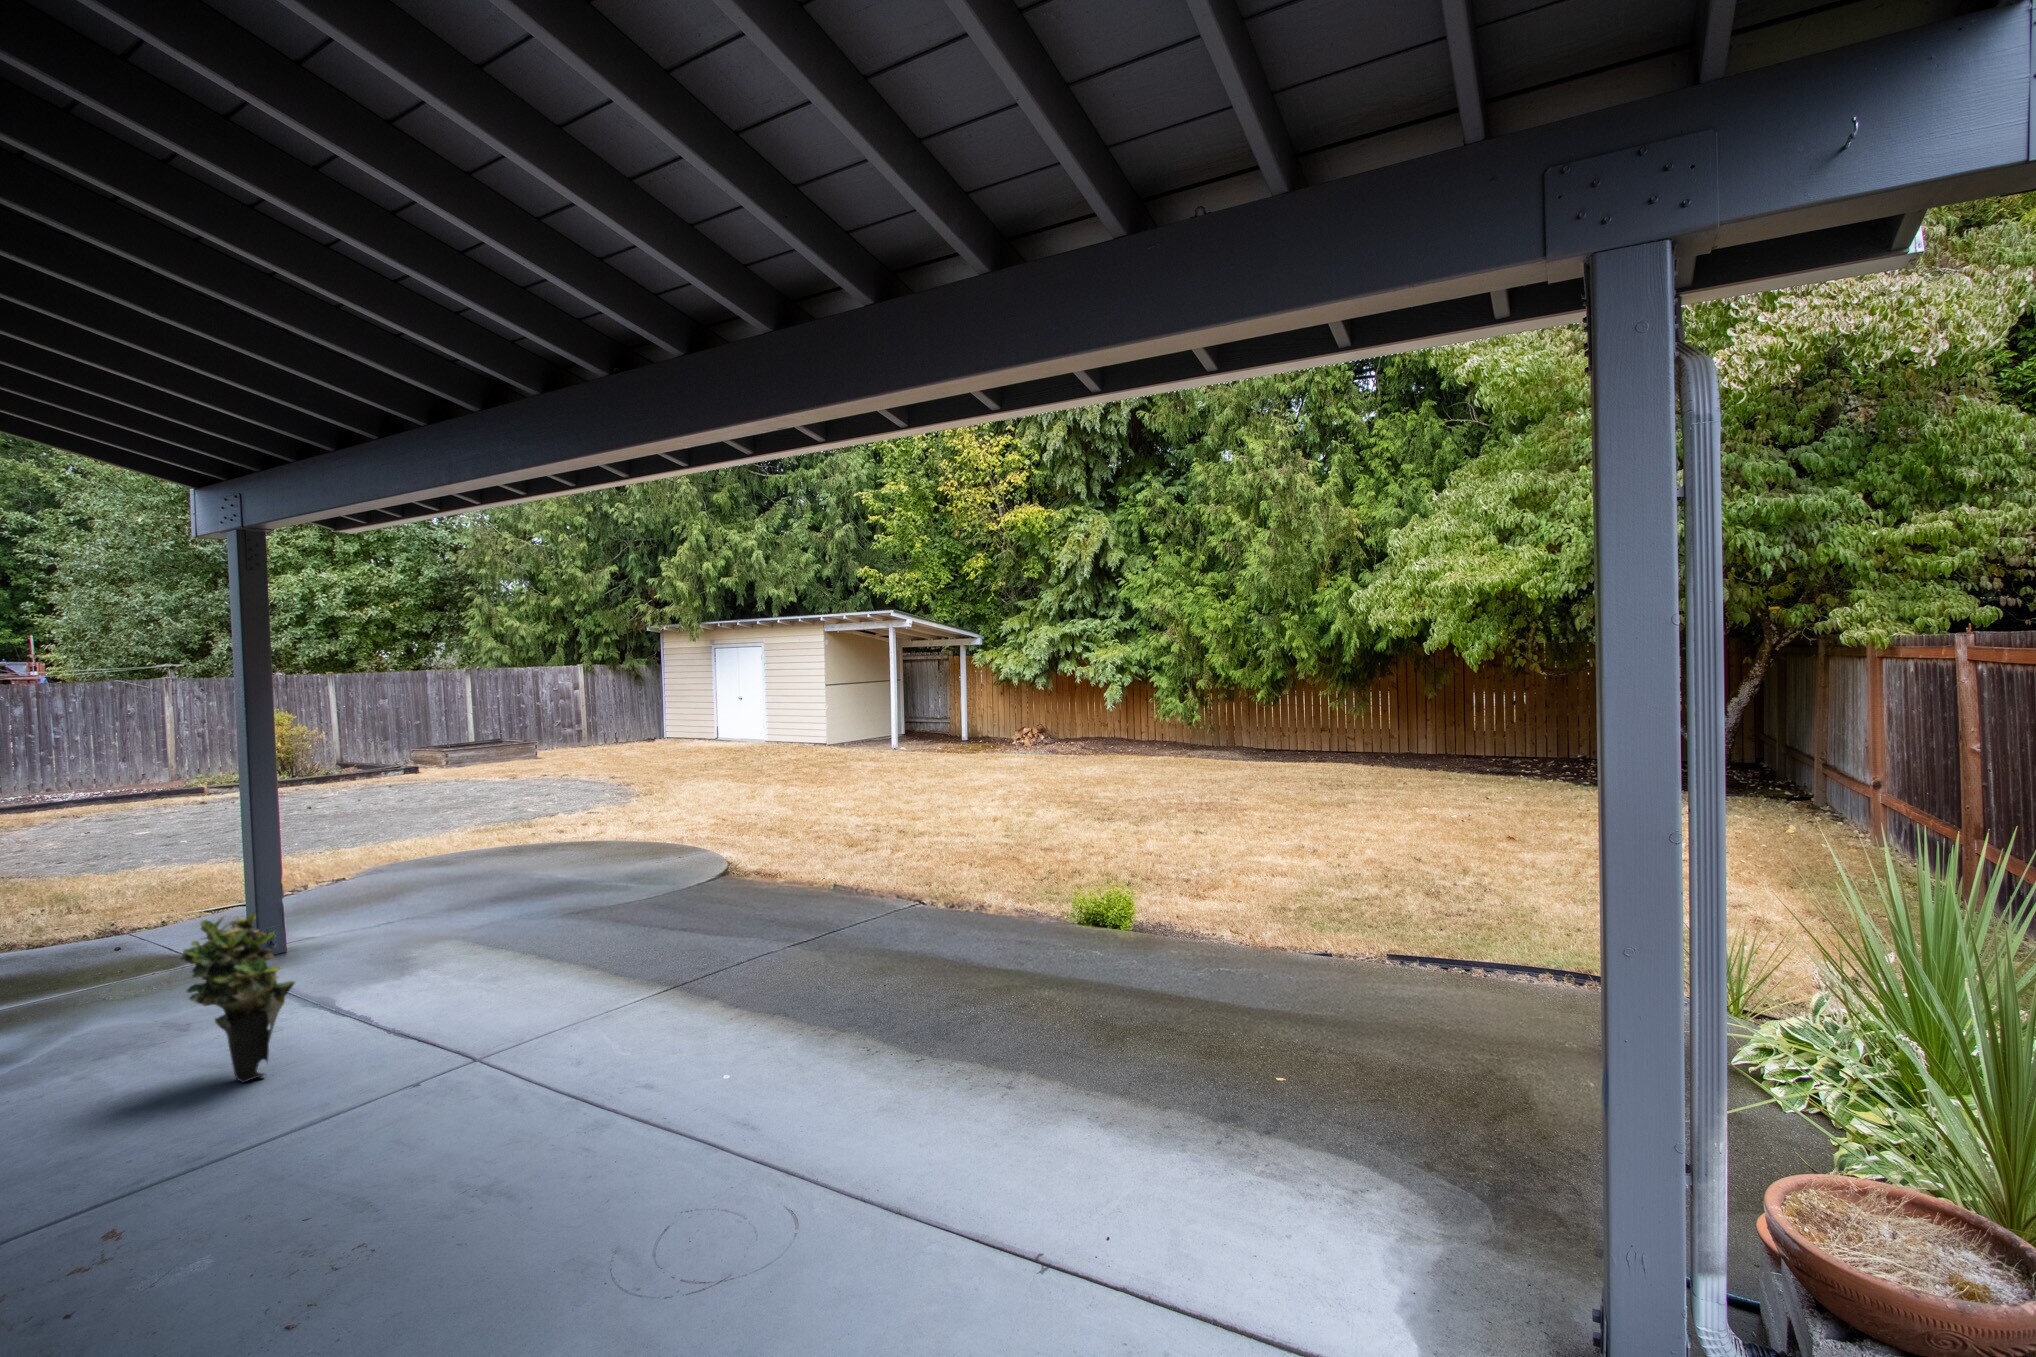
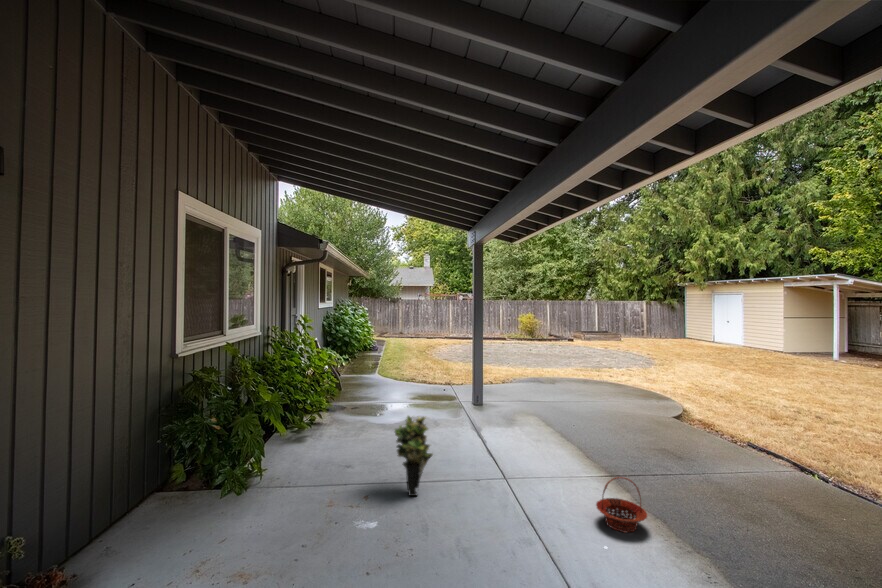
basket: none [637,919,715,999] -> present [596,477,647,533]

